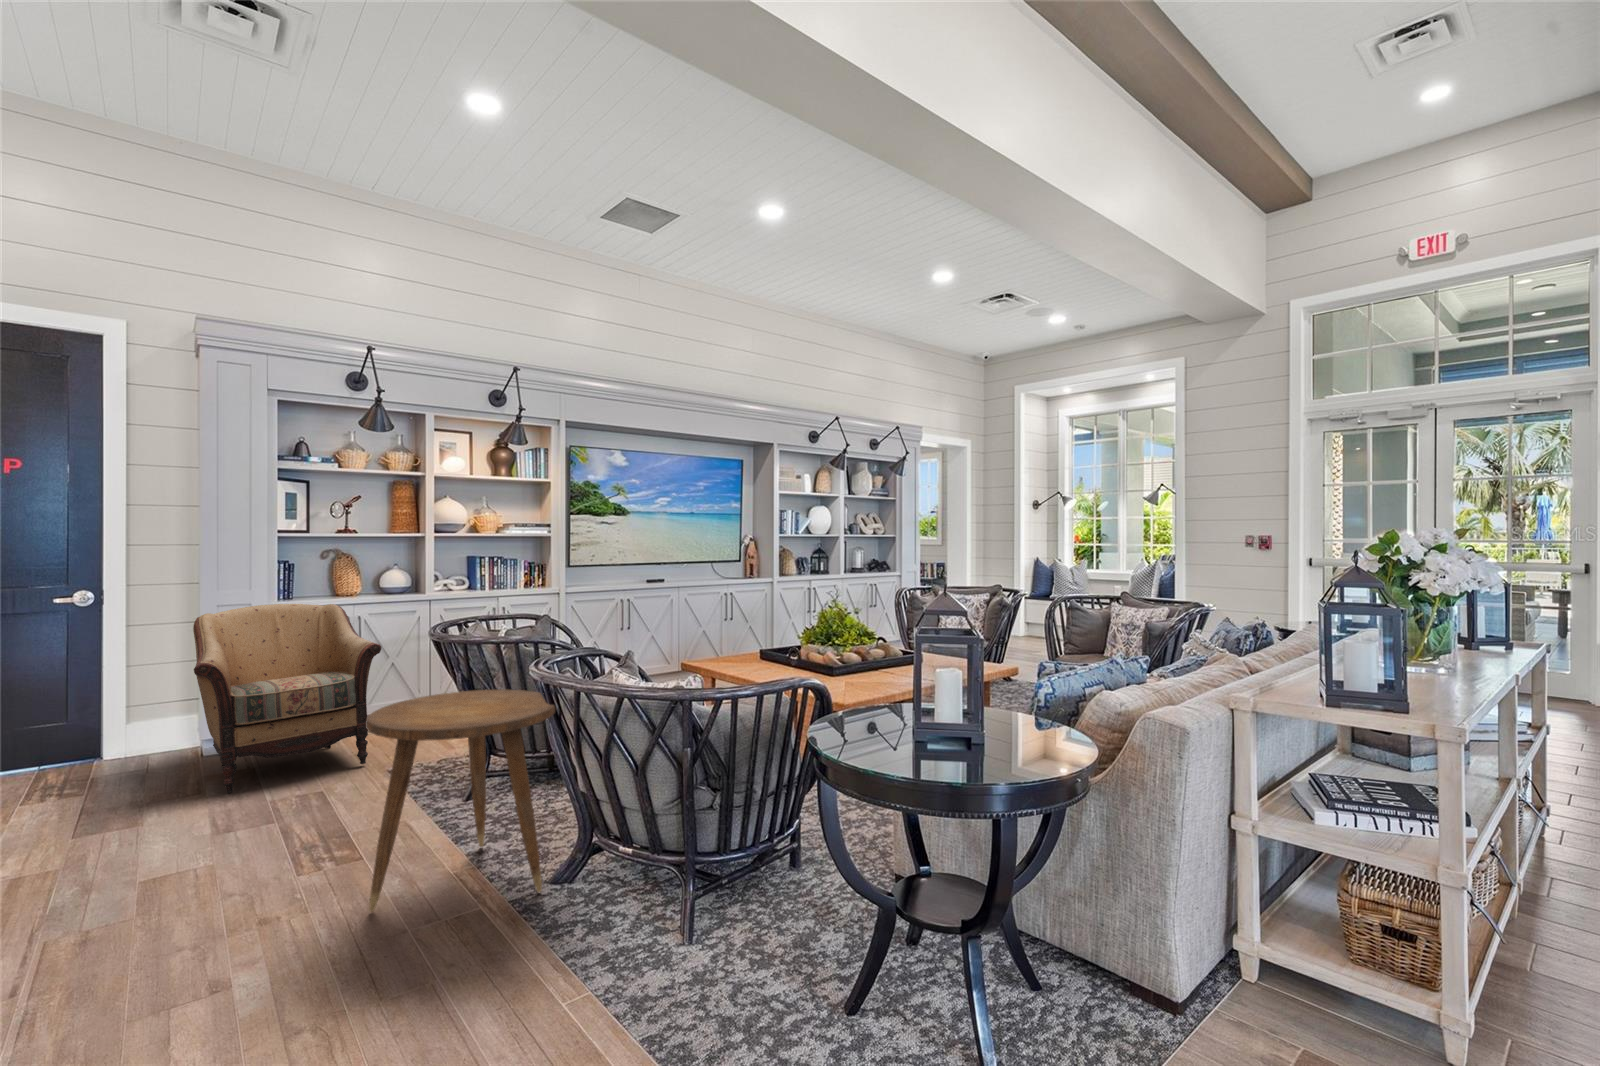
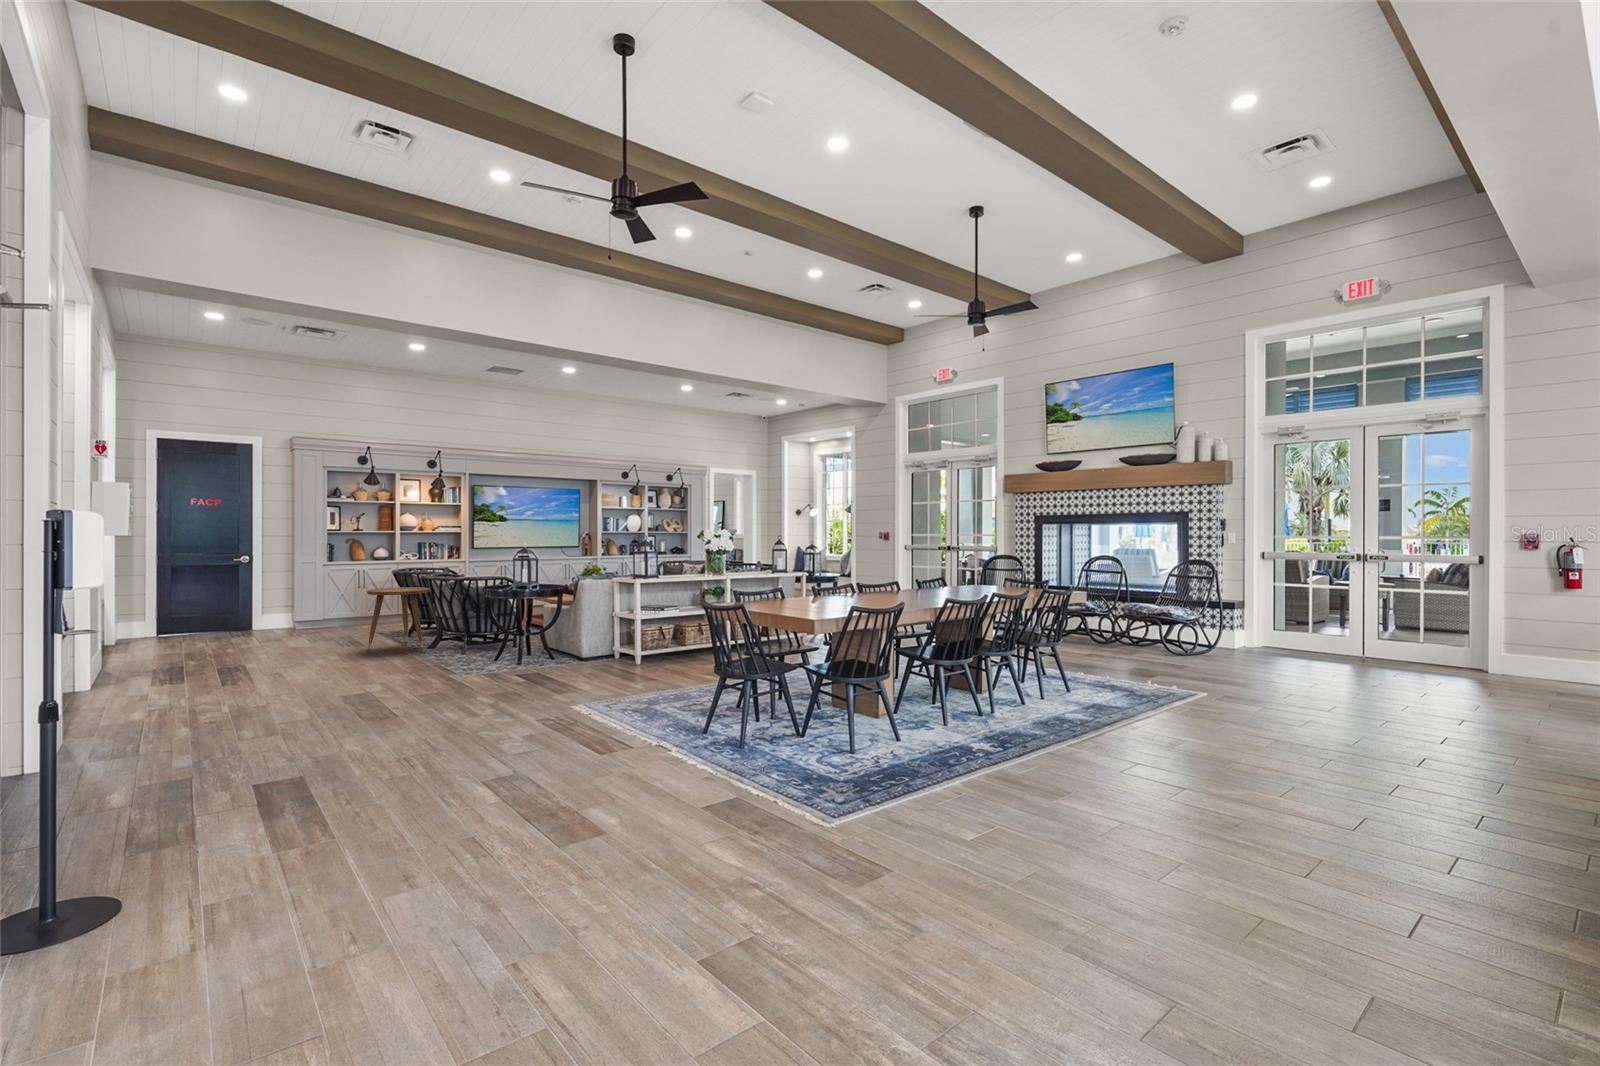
armchair: present [193,604,381,793] -> none [296,563,374,634]

